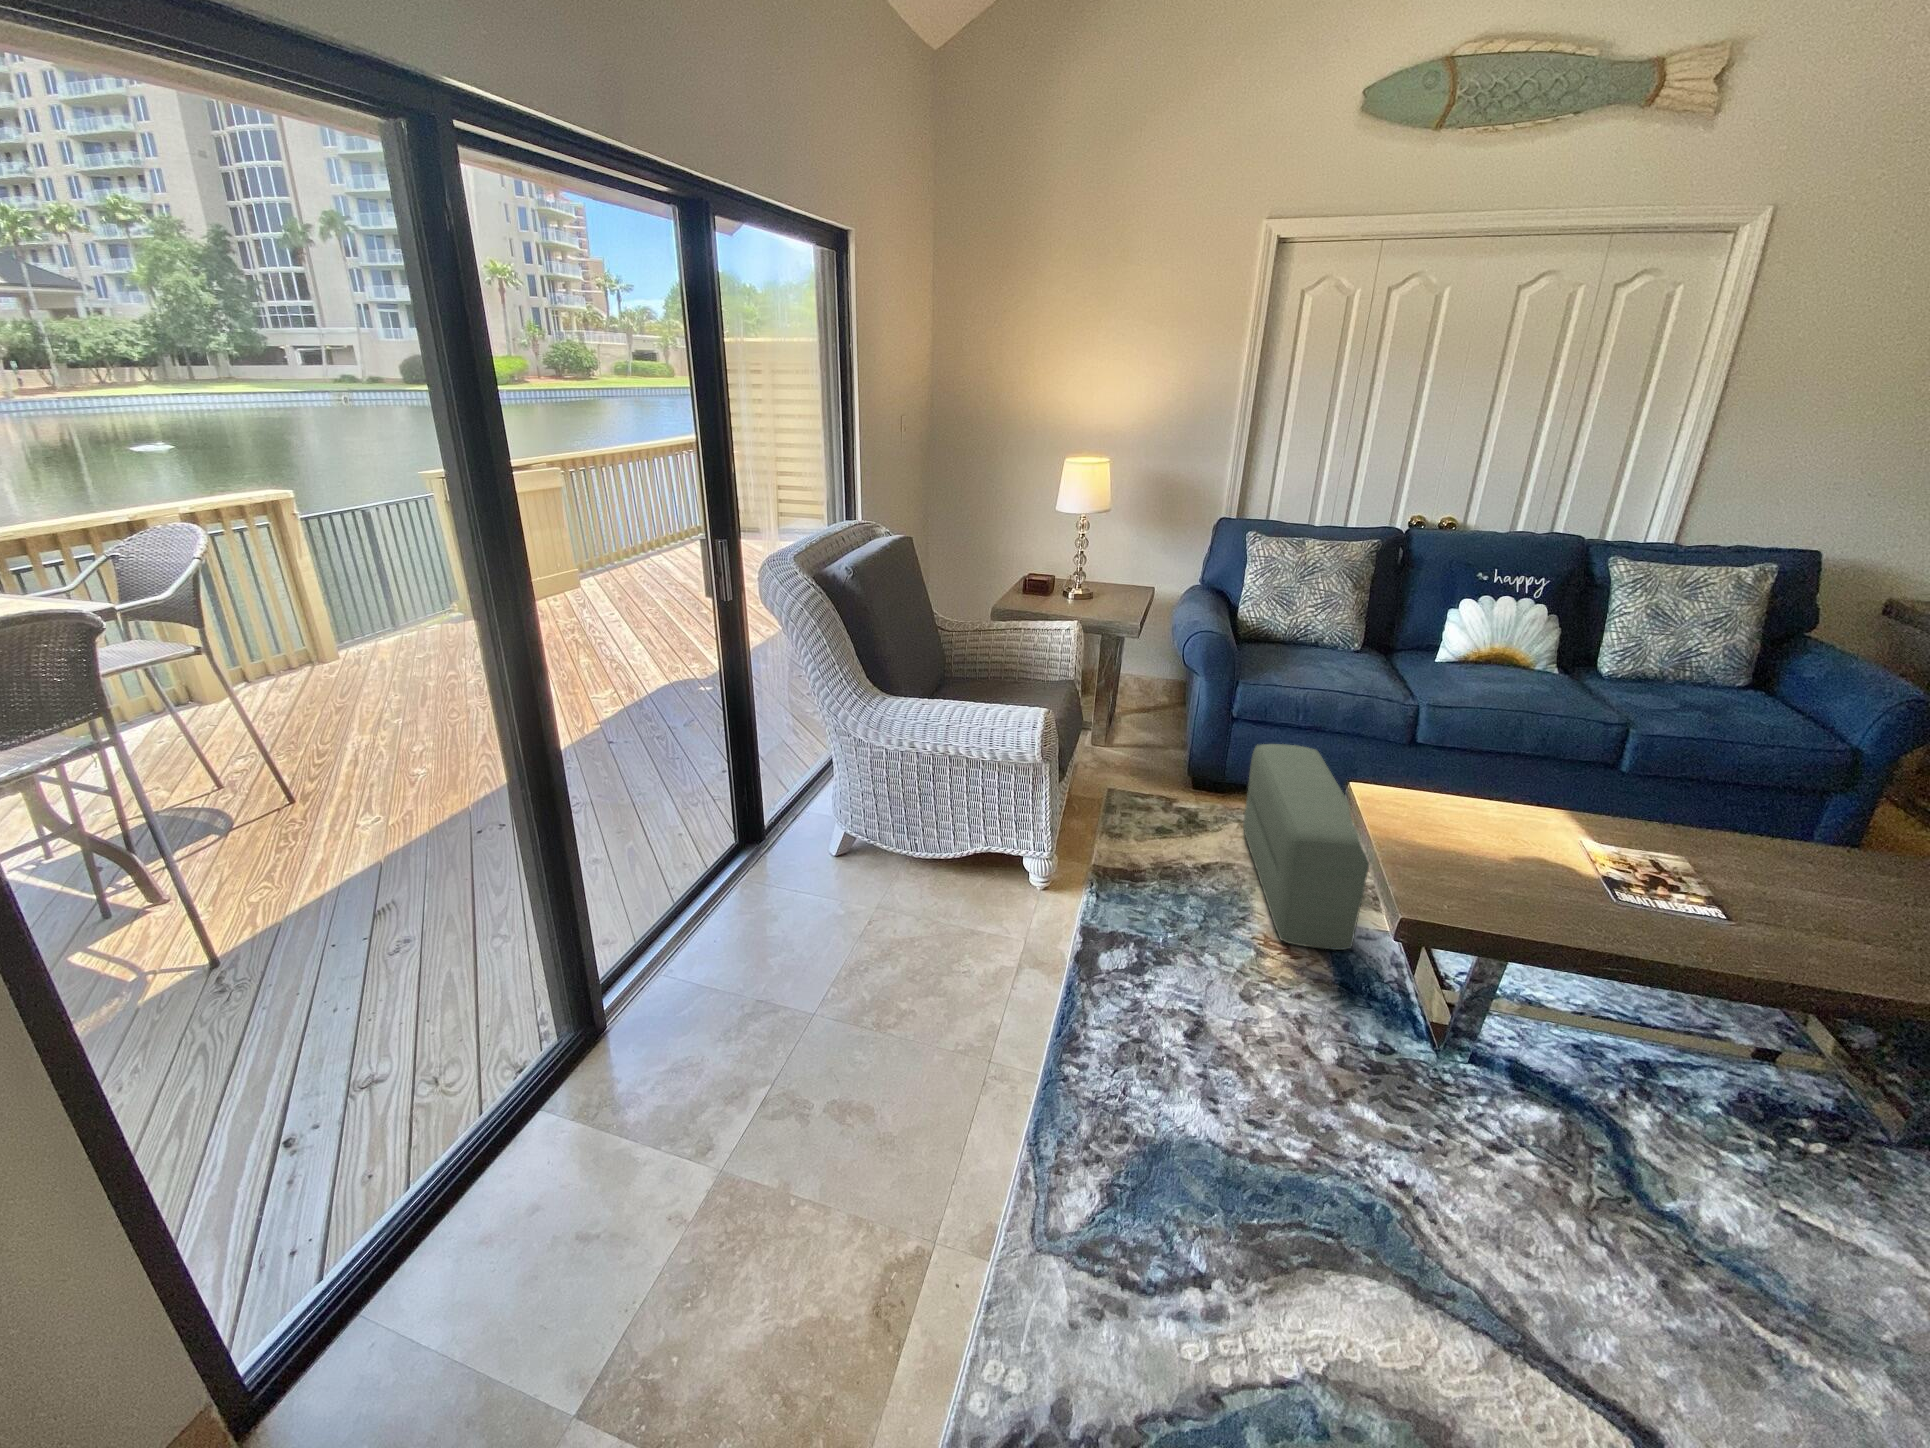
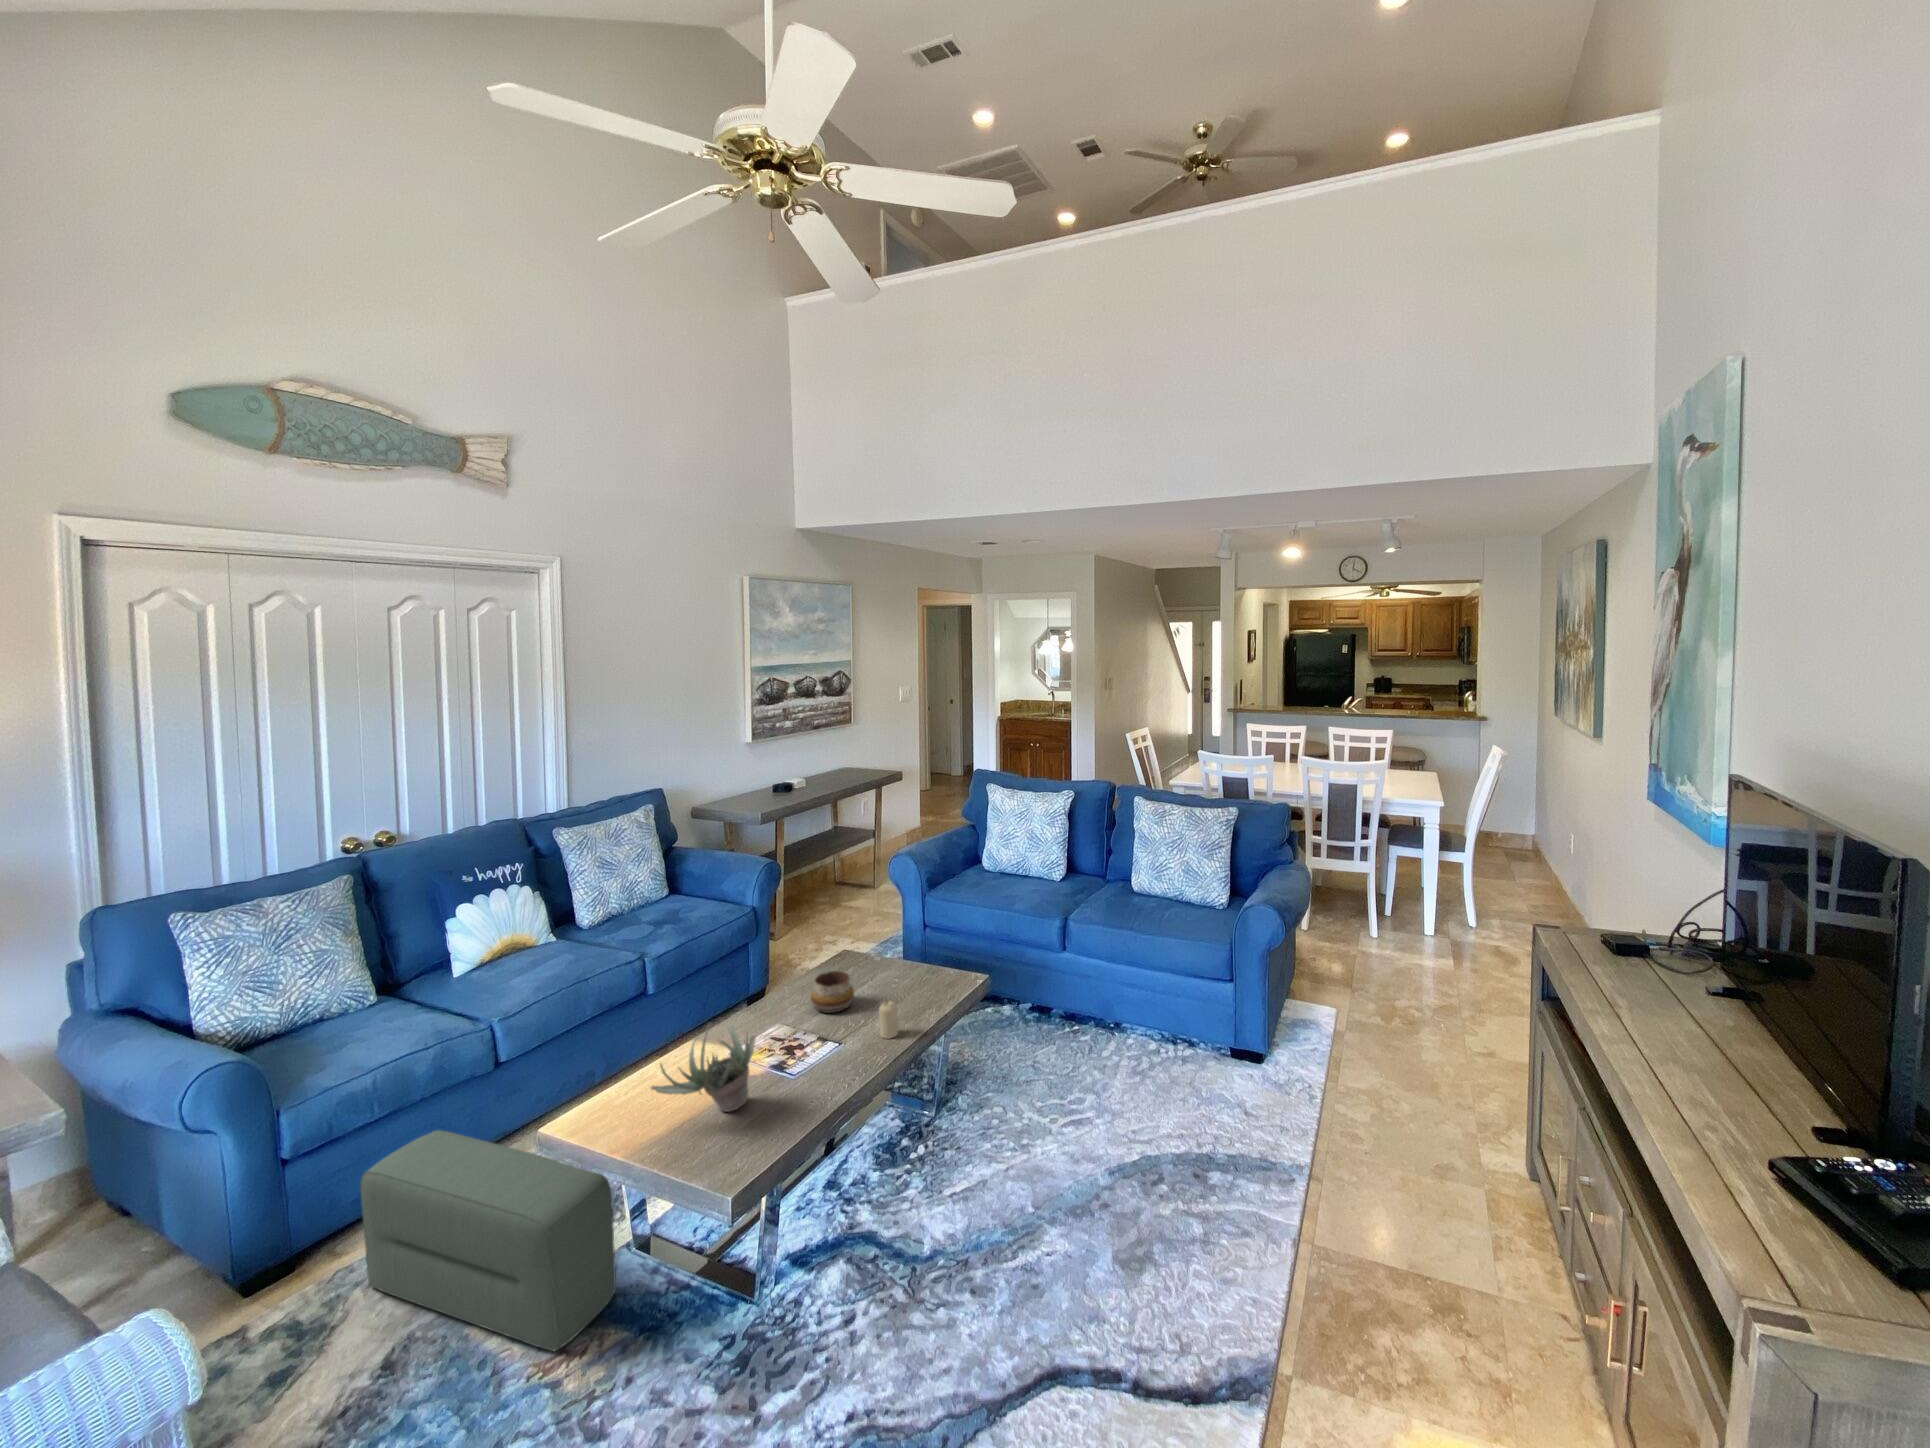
succulent plant: none [1422,752,1560,866] -> present [651,1023,756,1112]
decorative bowl: none [1756,830,1850,895] -> present [811,971,854,1013]
candle: none [1810,900,1868,960] -> present [879,1001,898,1039]

